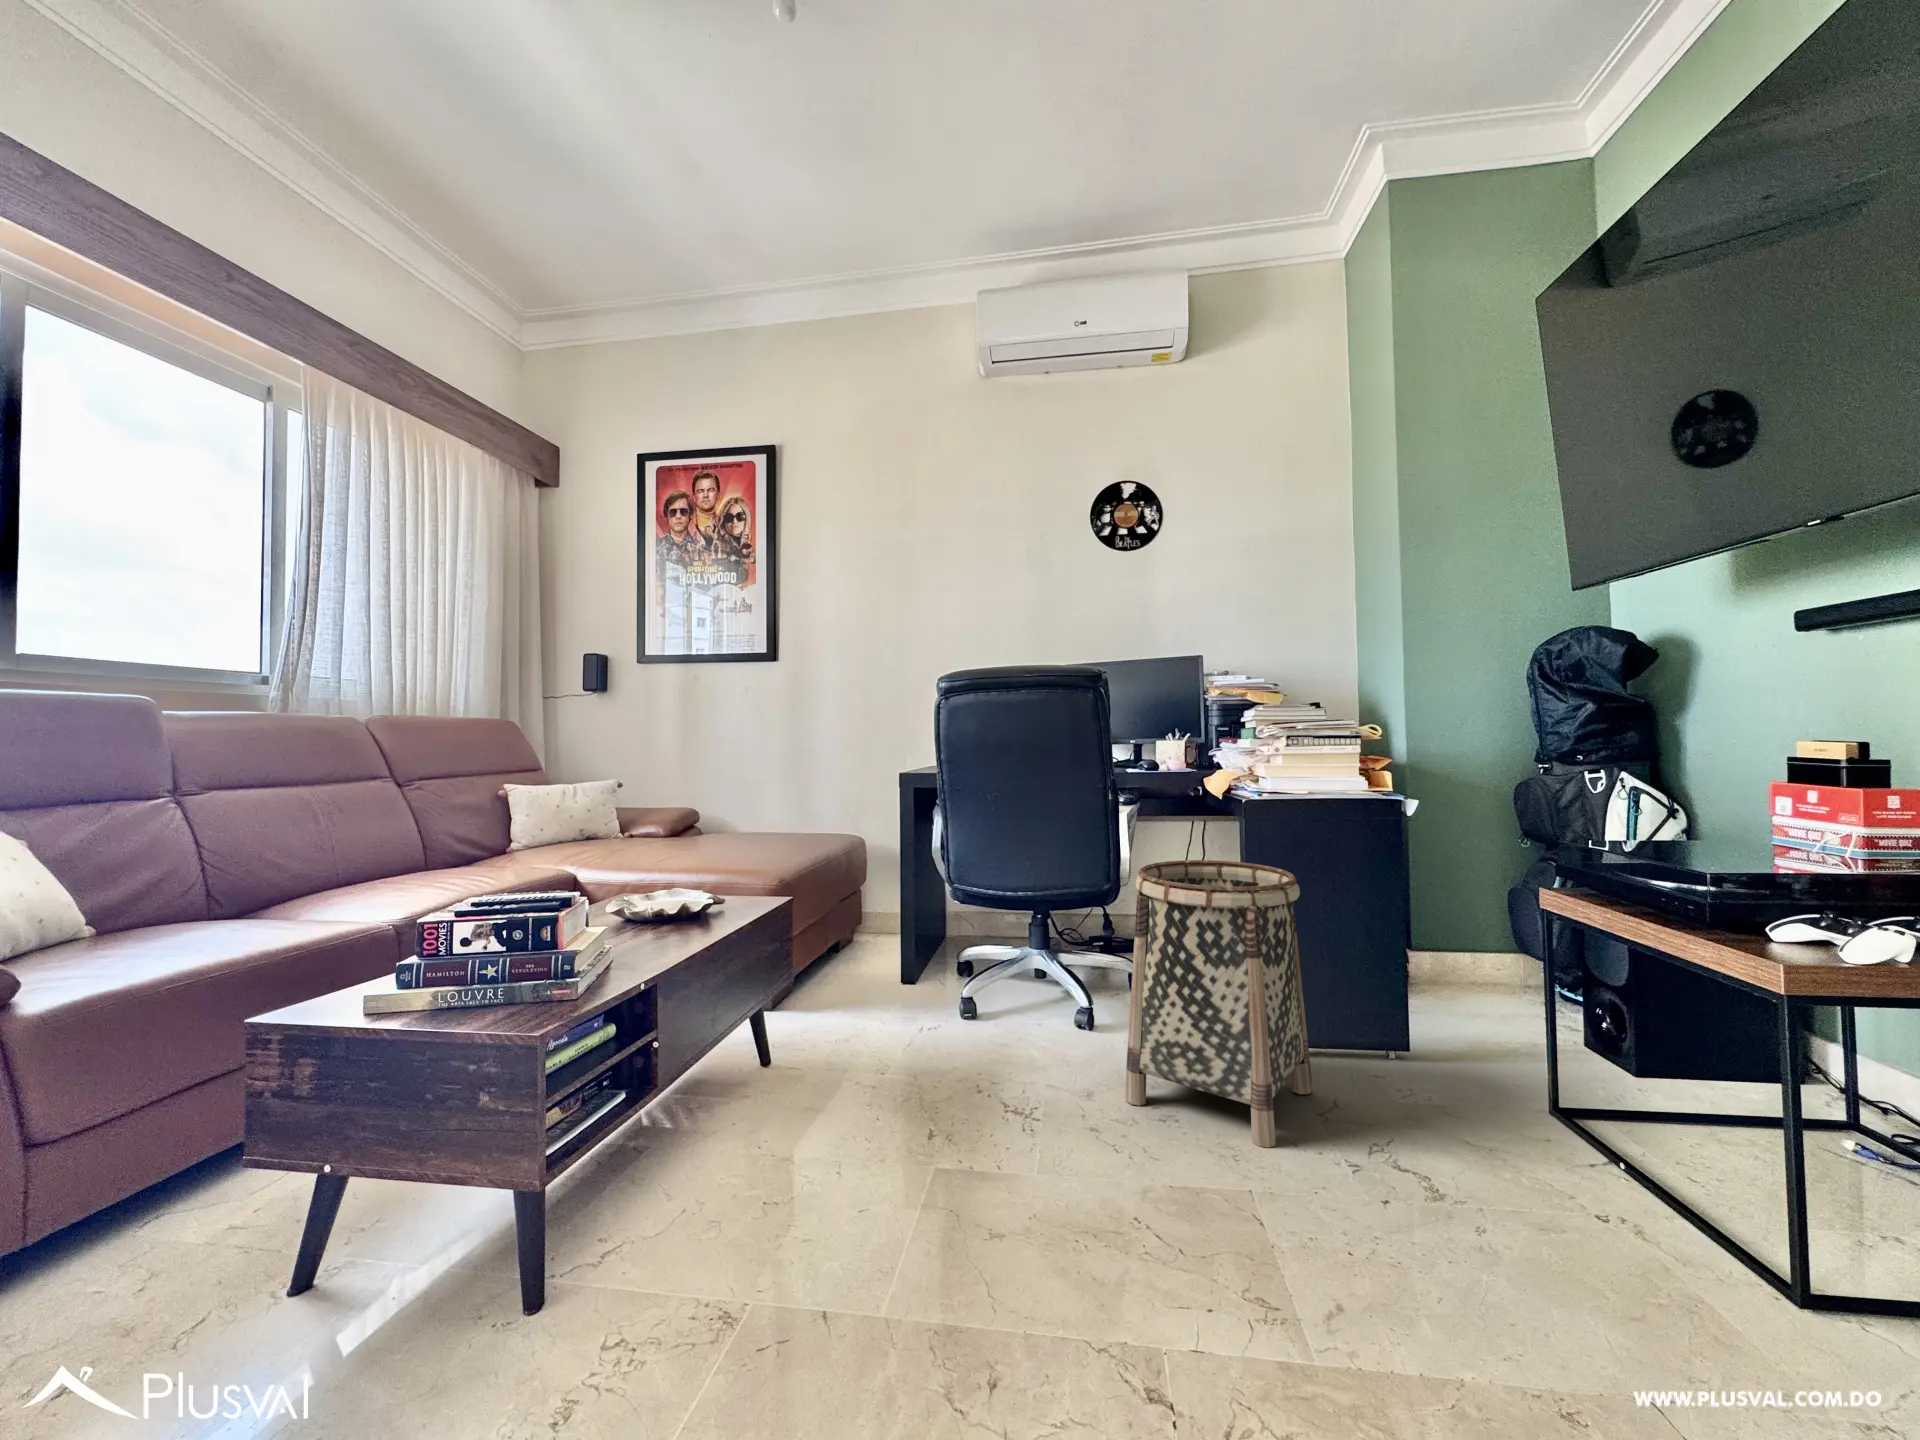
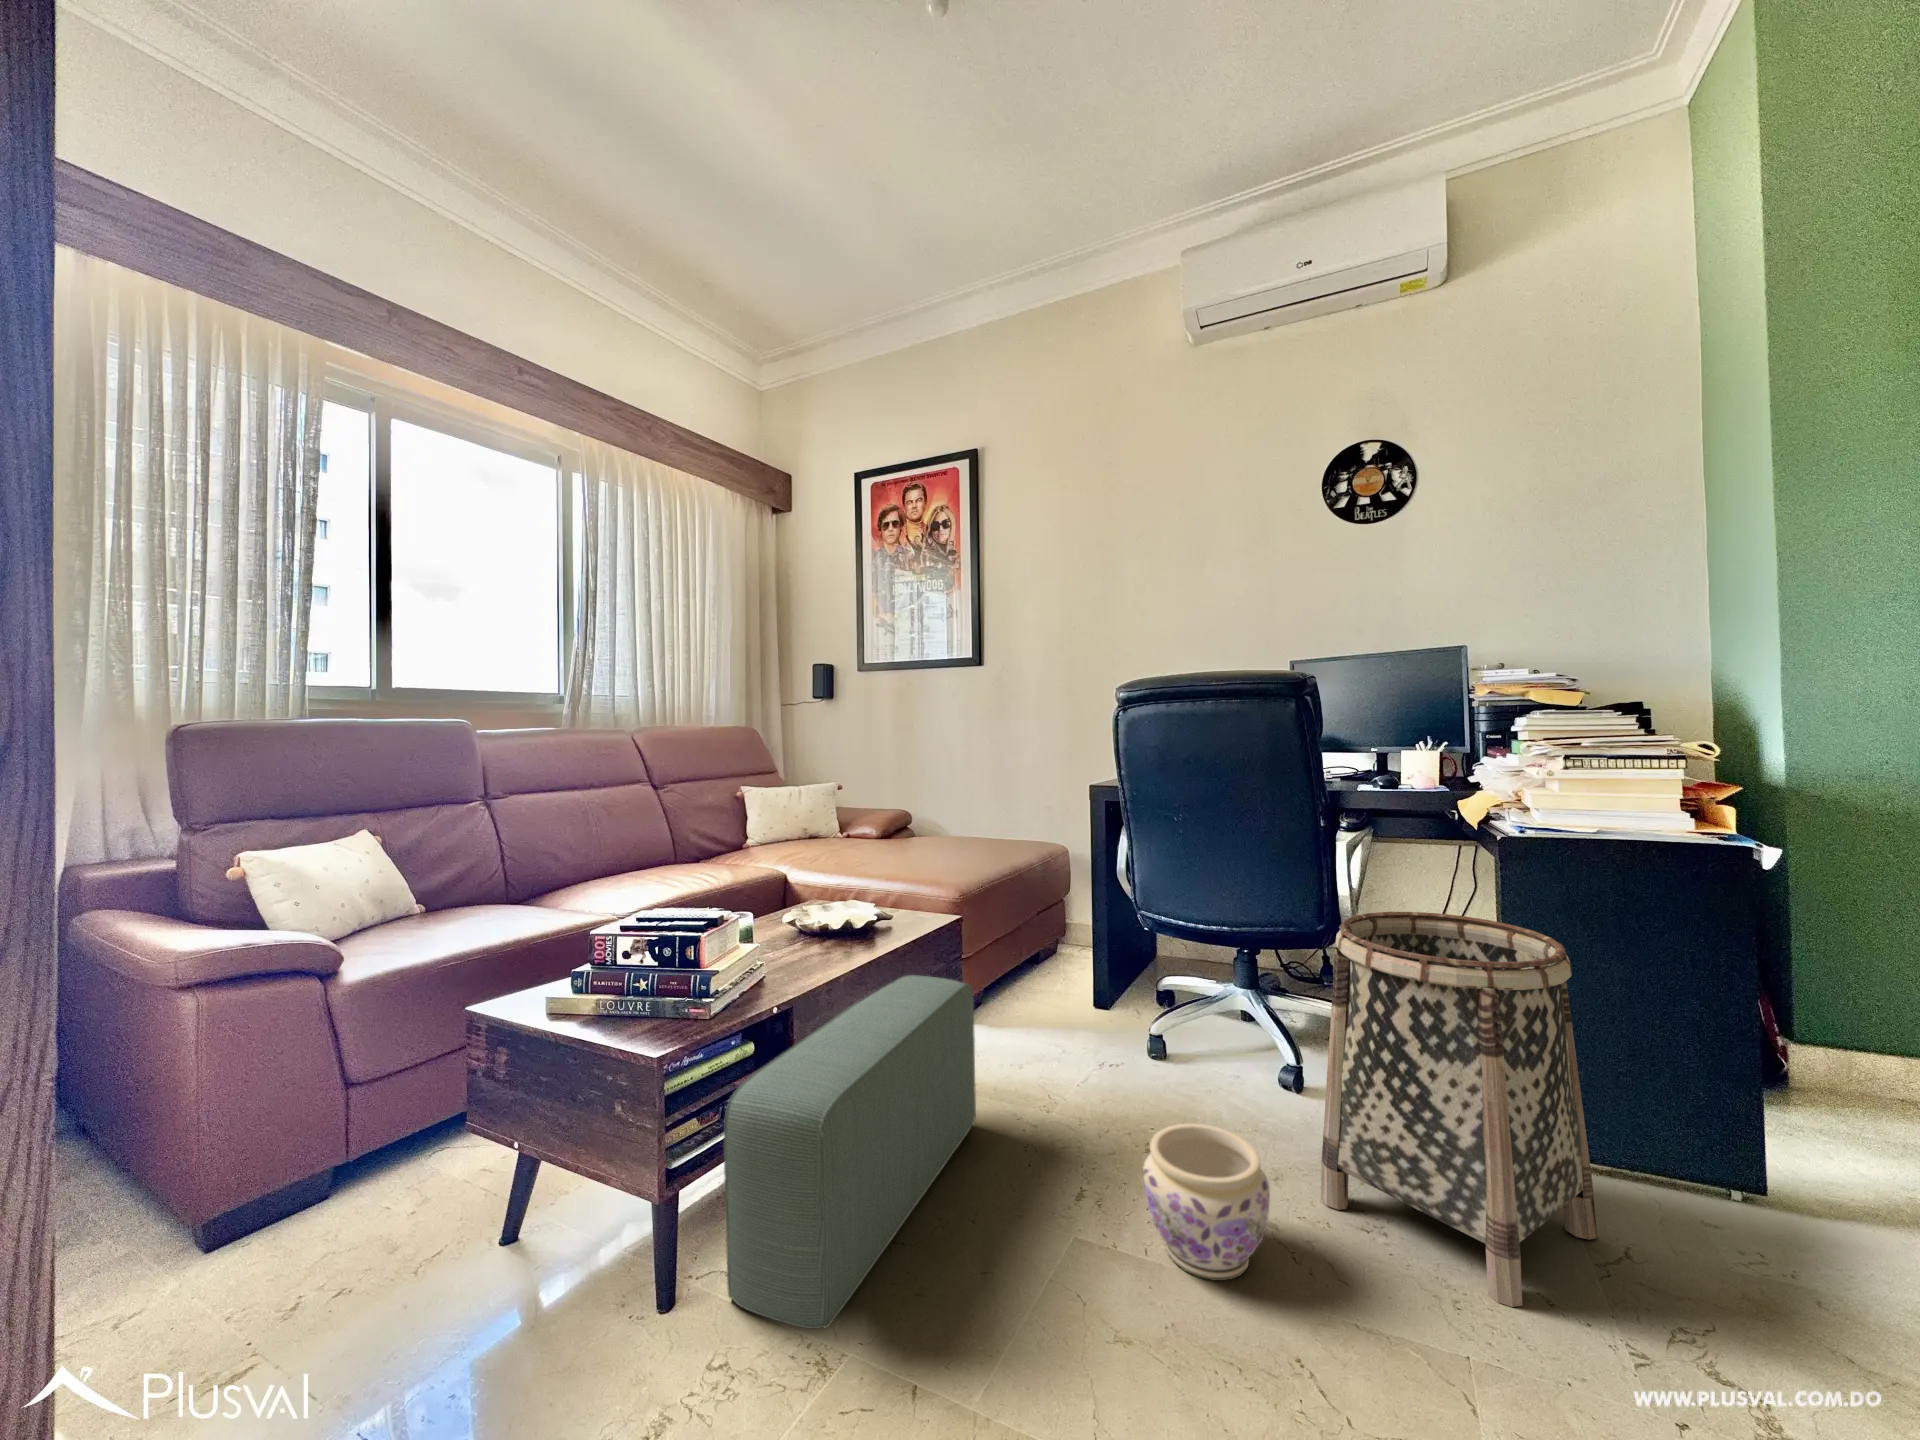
pouf: none [604,952,821,1293] -> present [724,975,976,1329]
planter: none [996,1048,1101,1175] -> present [1143,1124,1270,1281]

